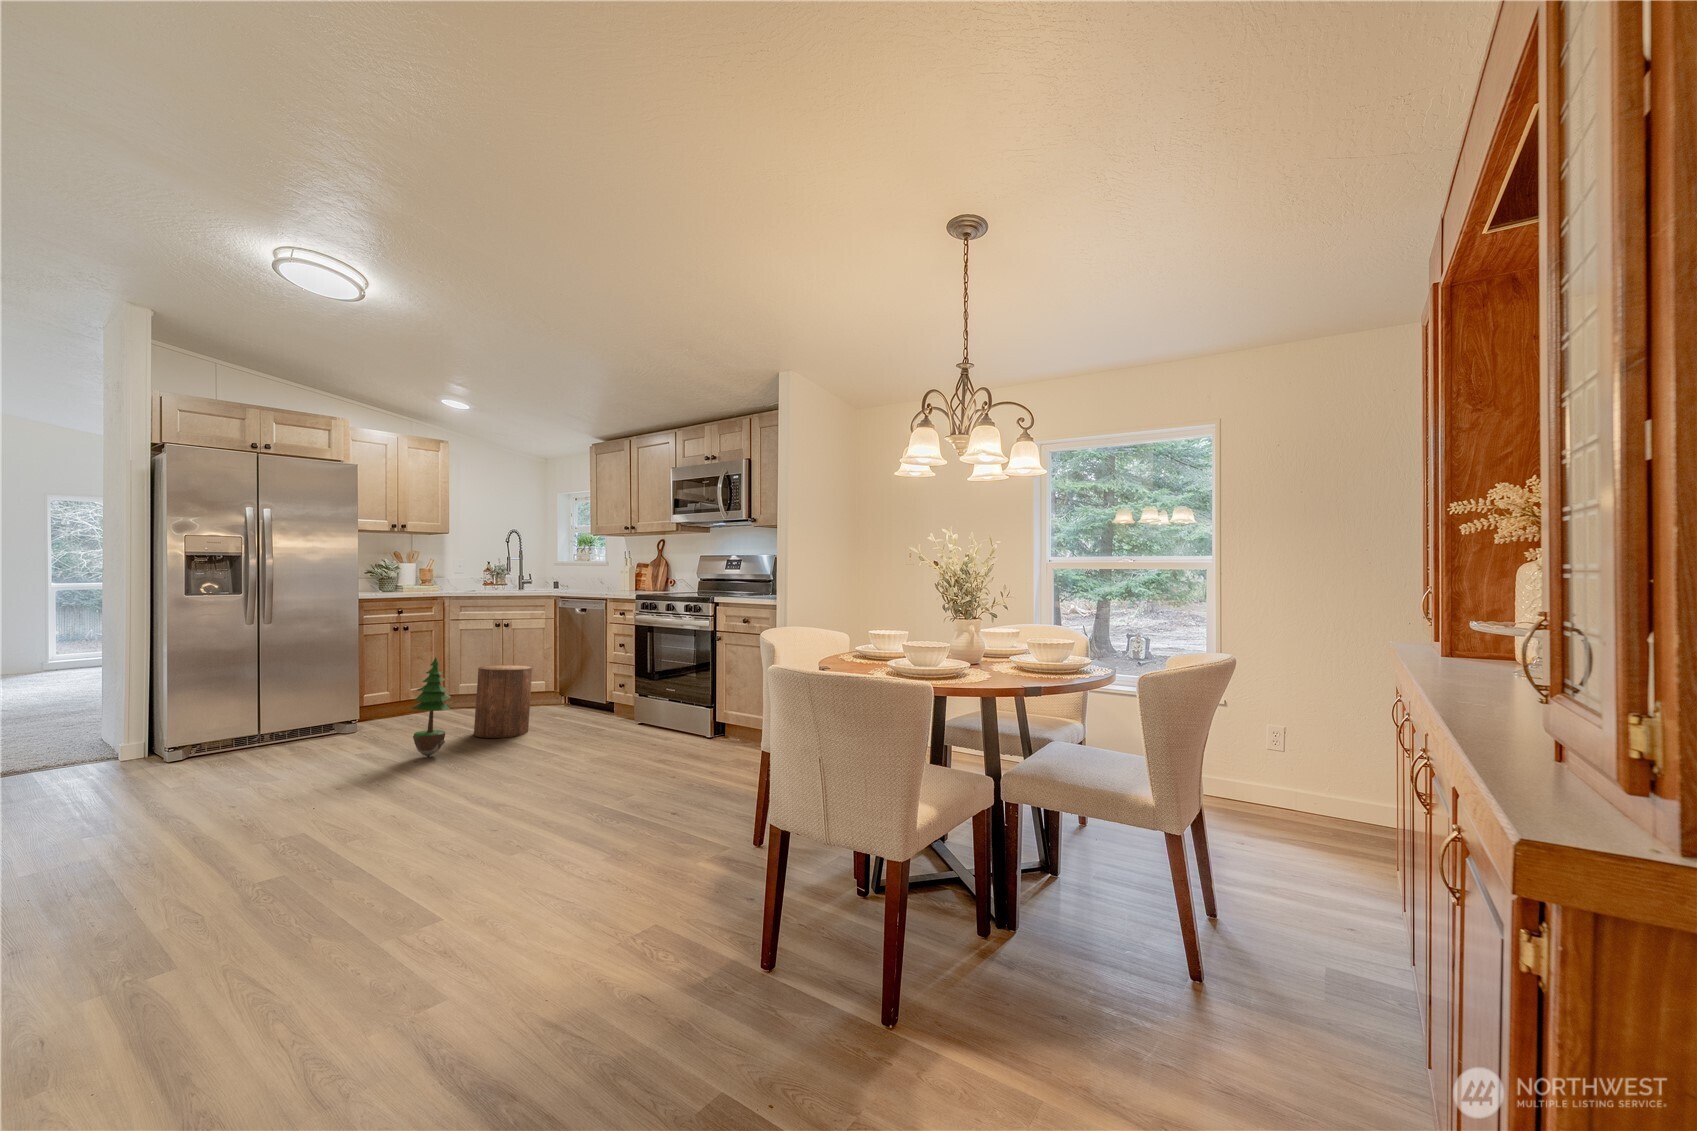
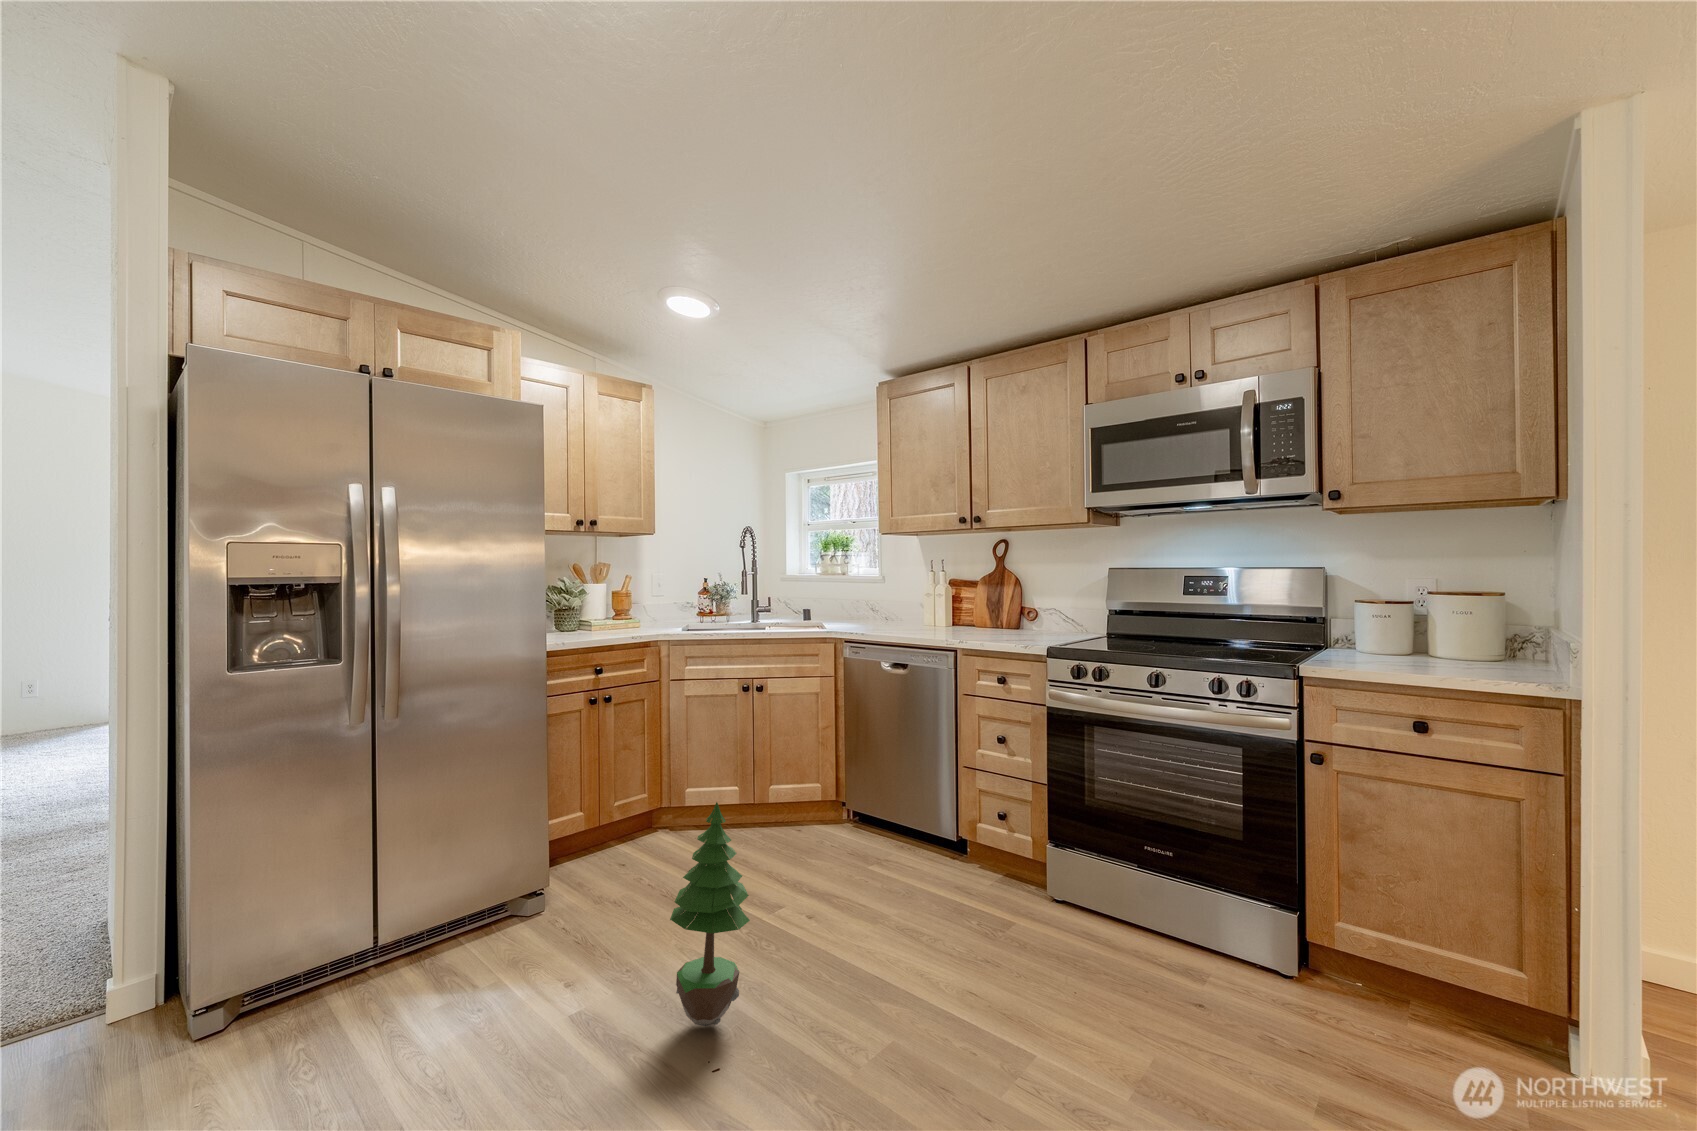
stool: present [474,665,532,738] -> none [752,778,851,941]

